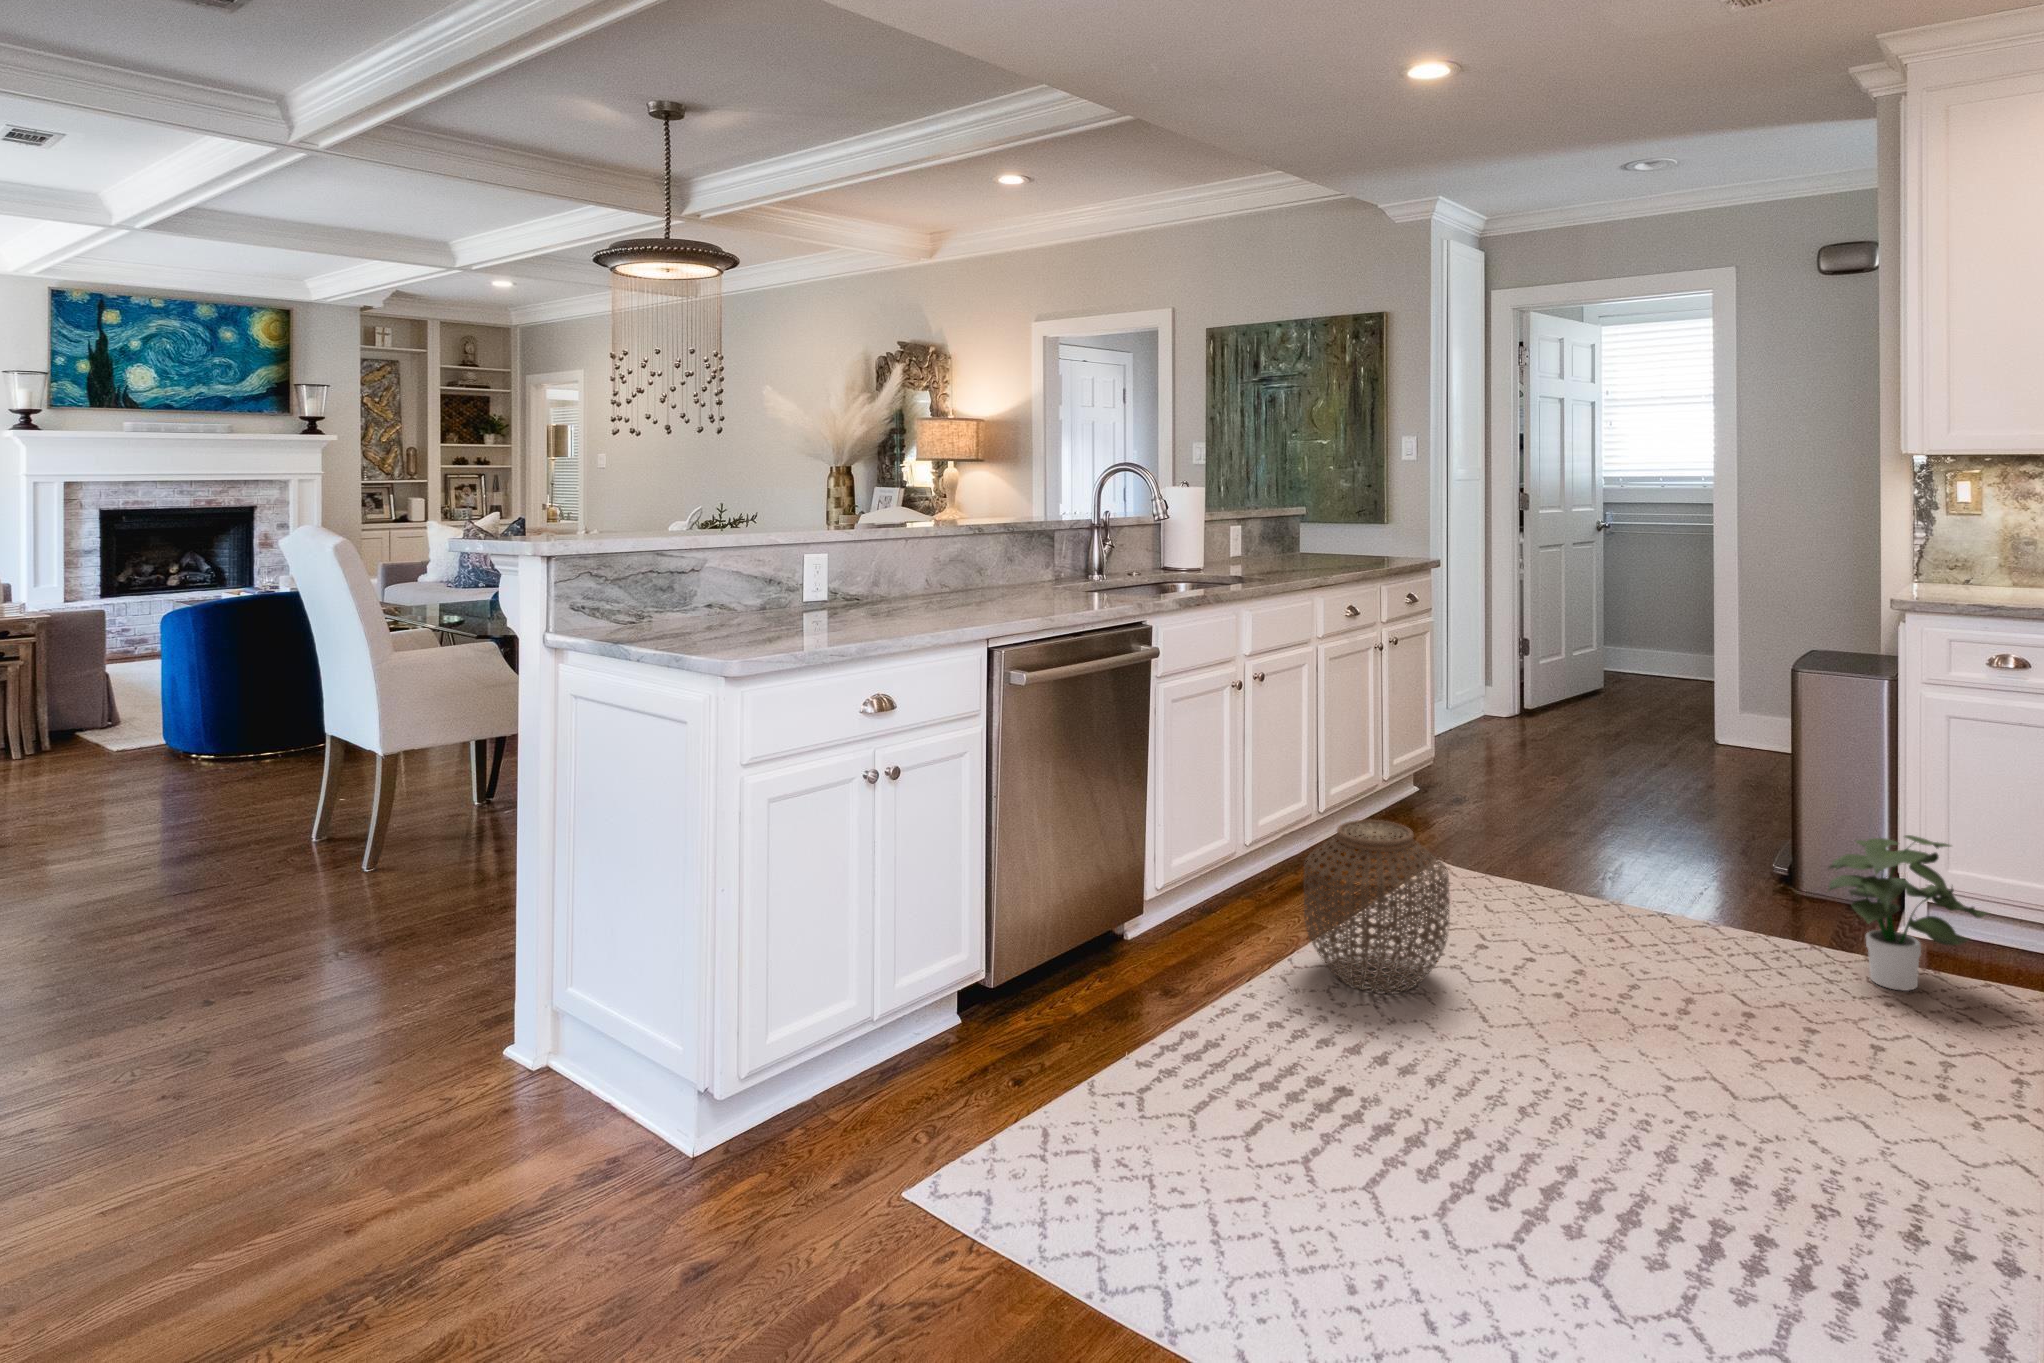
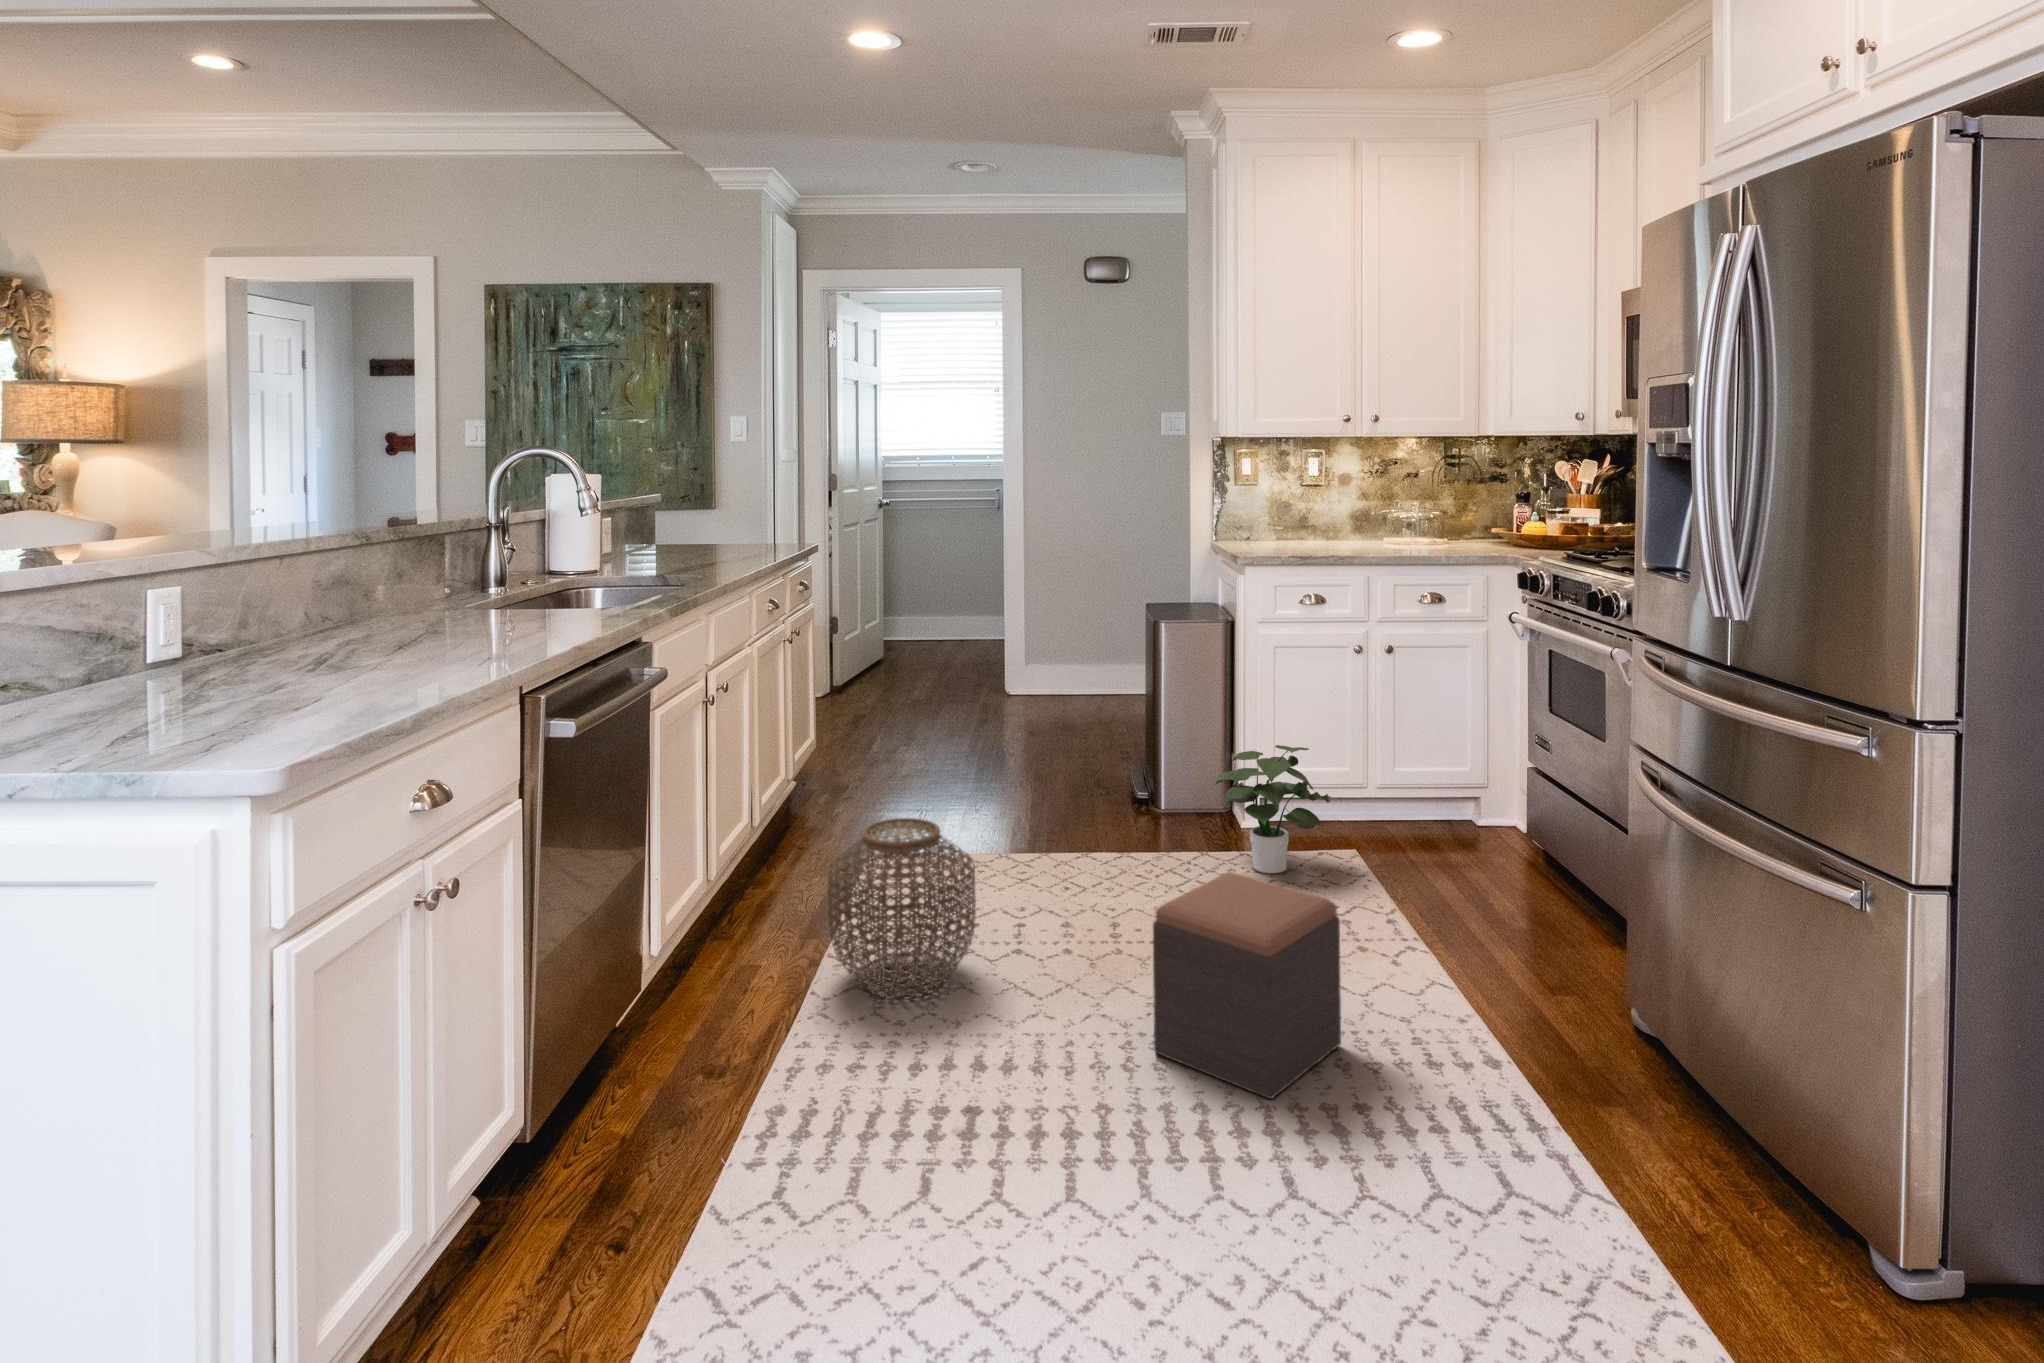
footstool: none [1565,939,1798,1186] -> present [1153,872,1341,1099]

